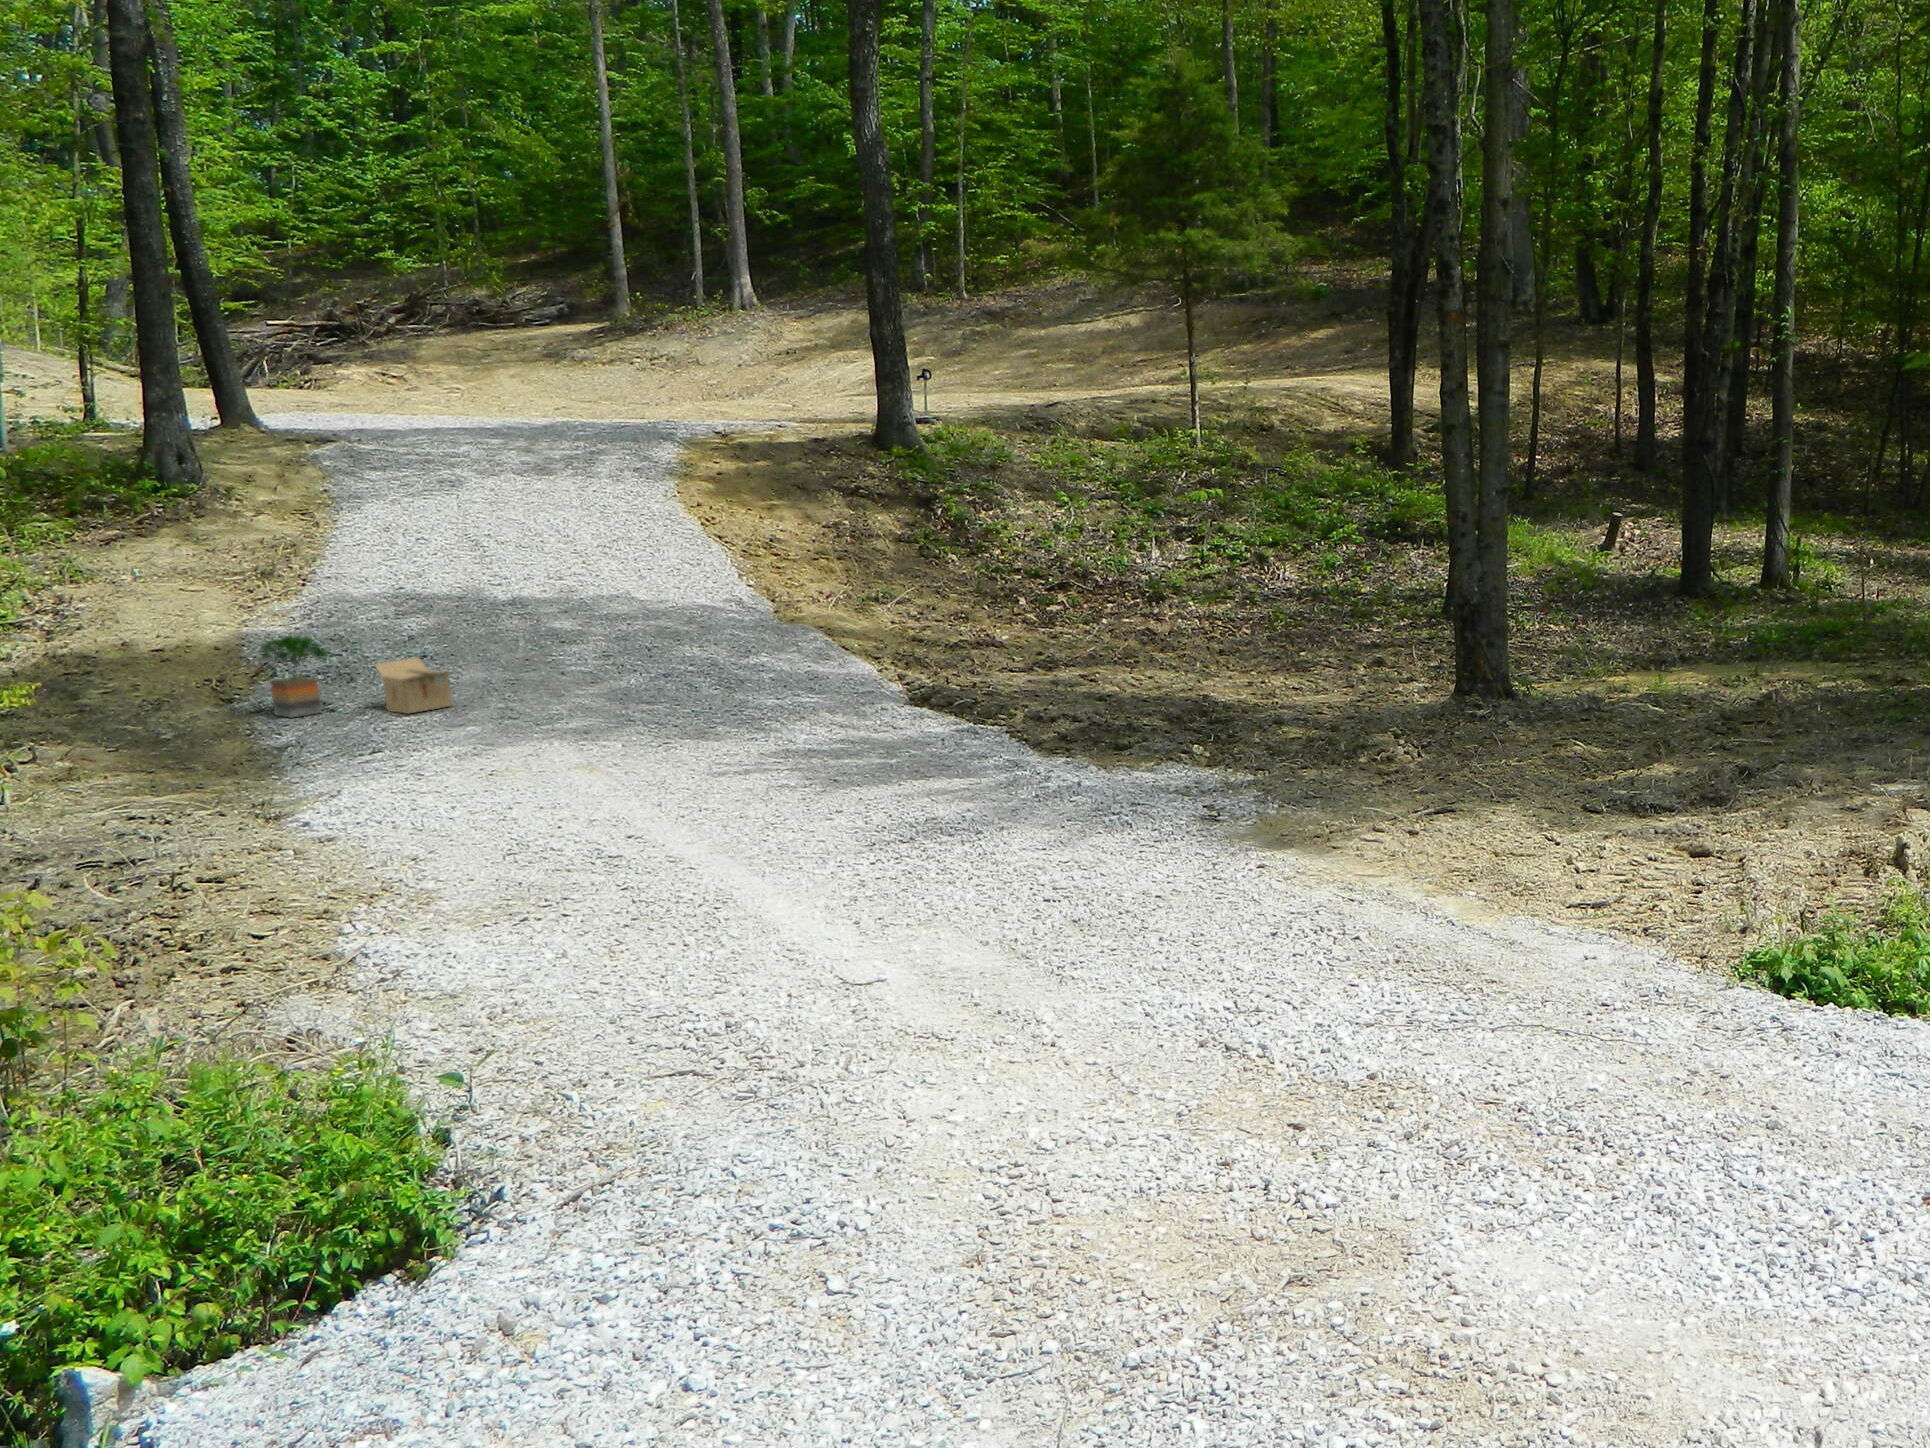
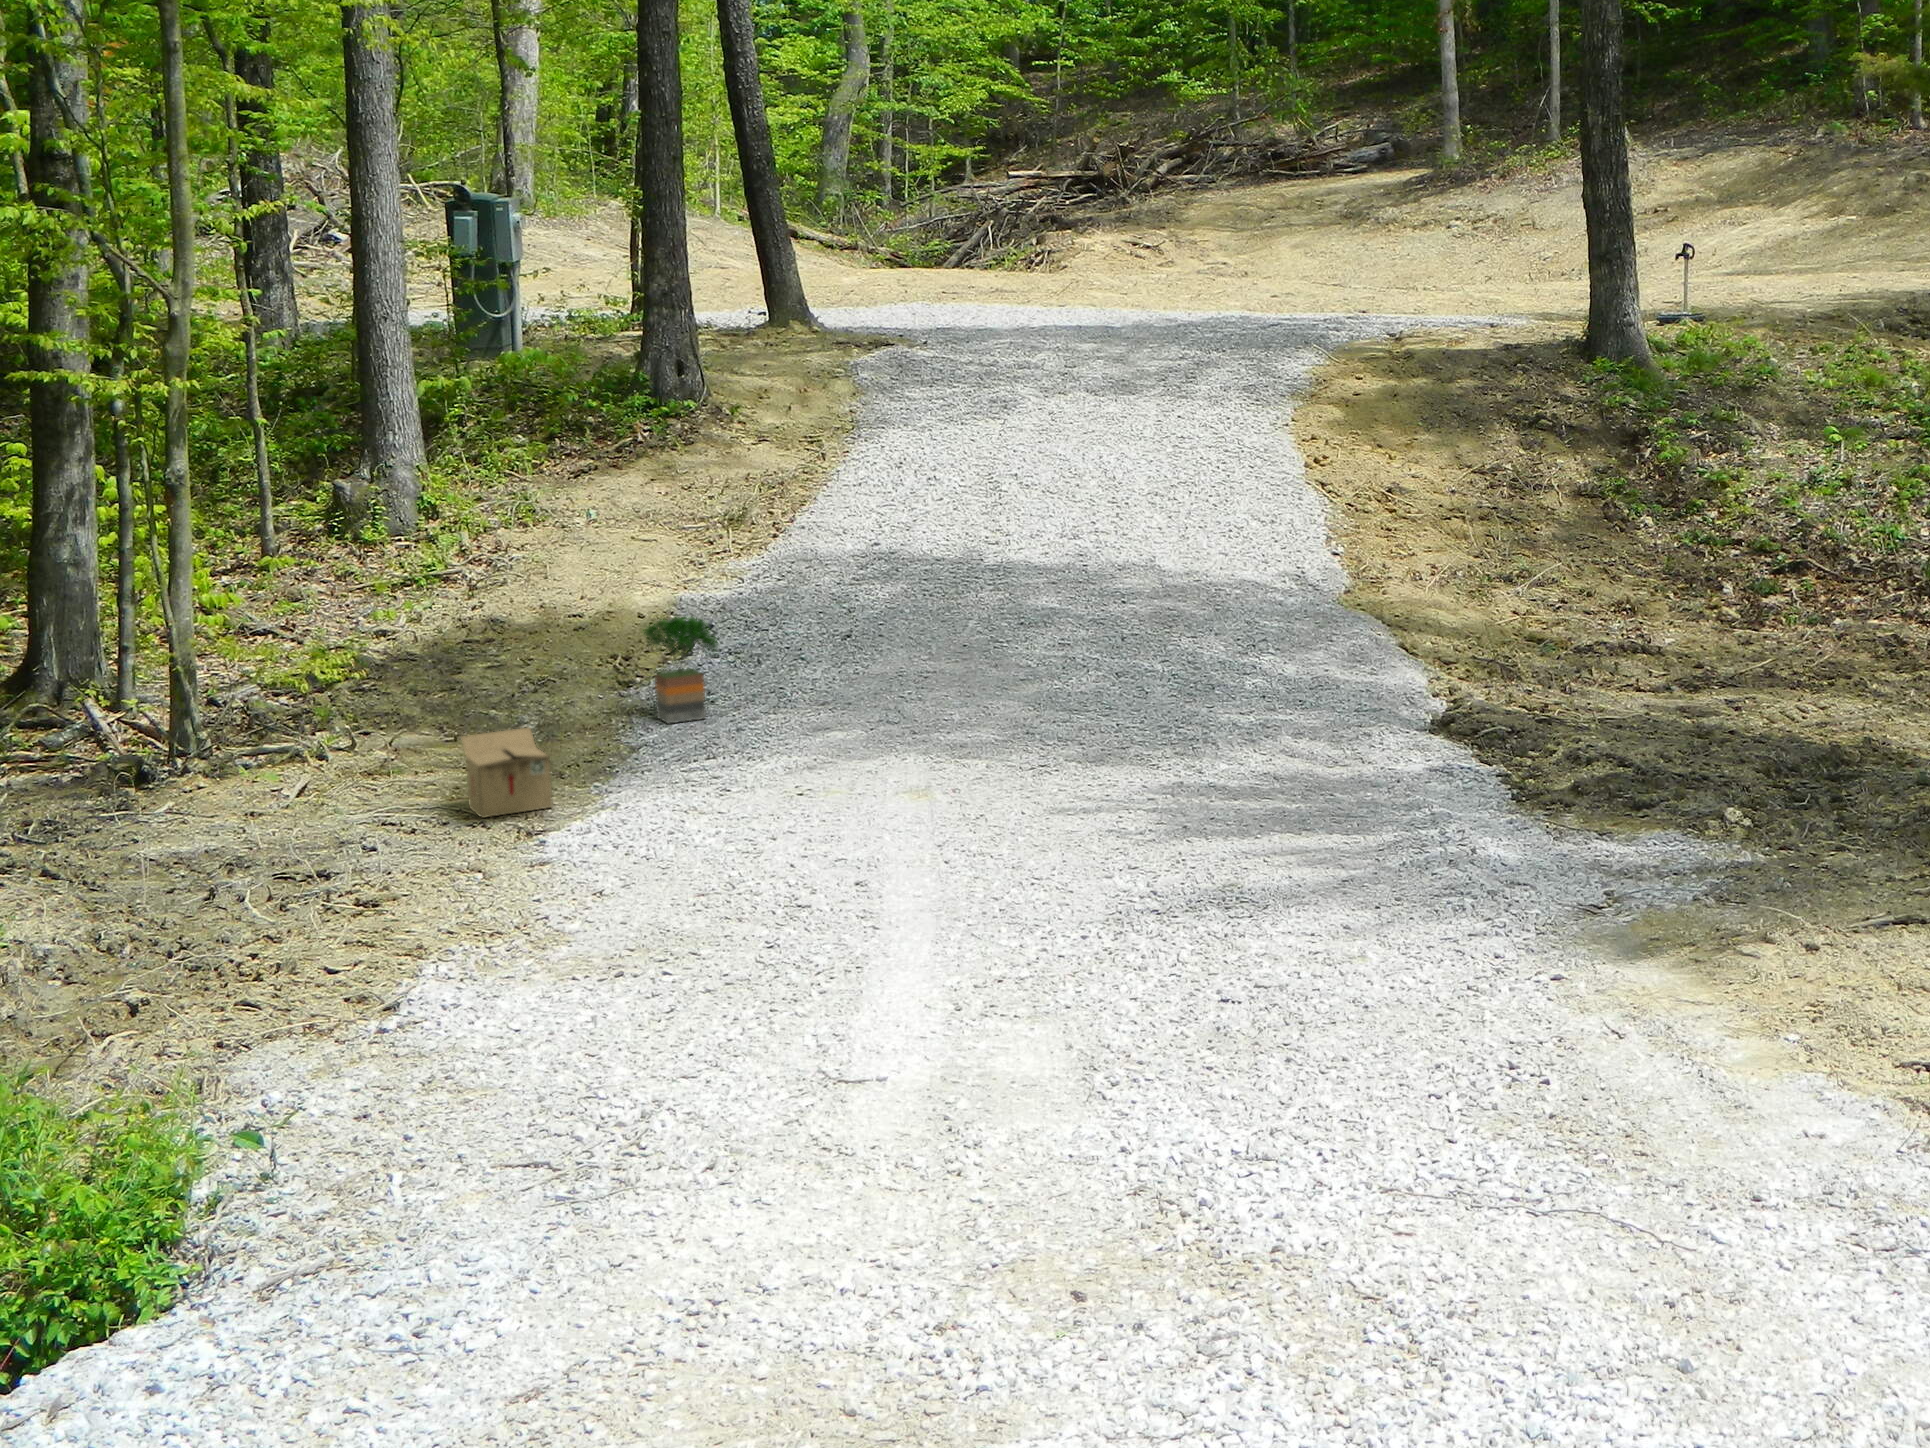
cardboard box: present [375,658,452,714] -> present [461,728,553,818]

